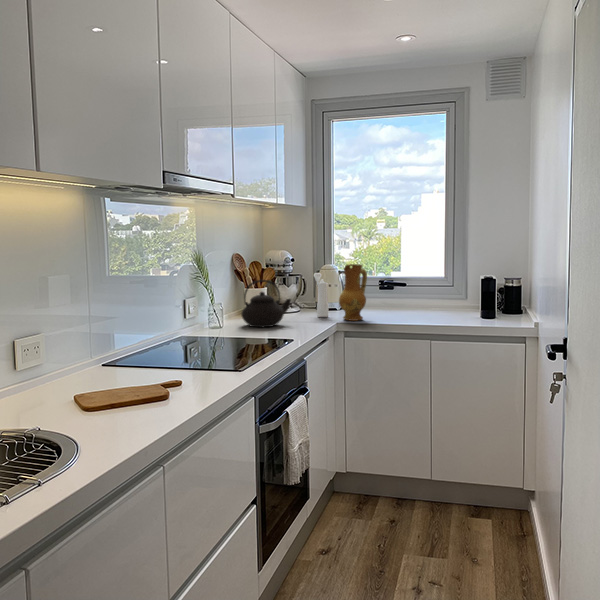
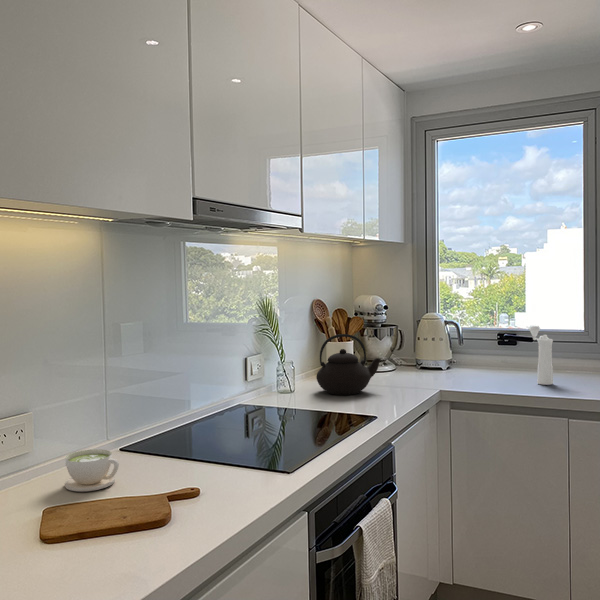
ceramic jug: present [339,264,367,321] -> none [443,315,481,388]
pepper mill: present [314,273,329,317] -> present [529,326,553,385]
coffee cup: none [79,358,119,386] -> present [65,449,119,492]

